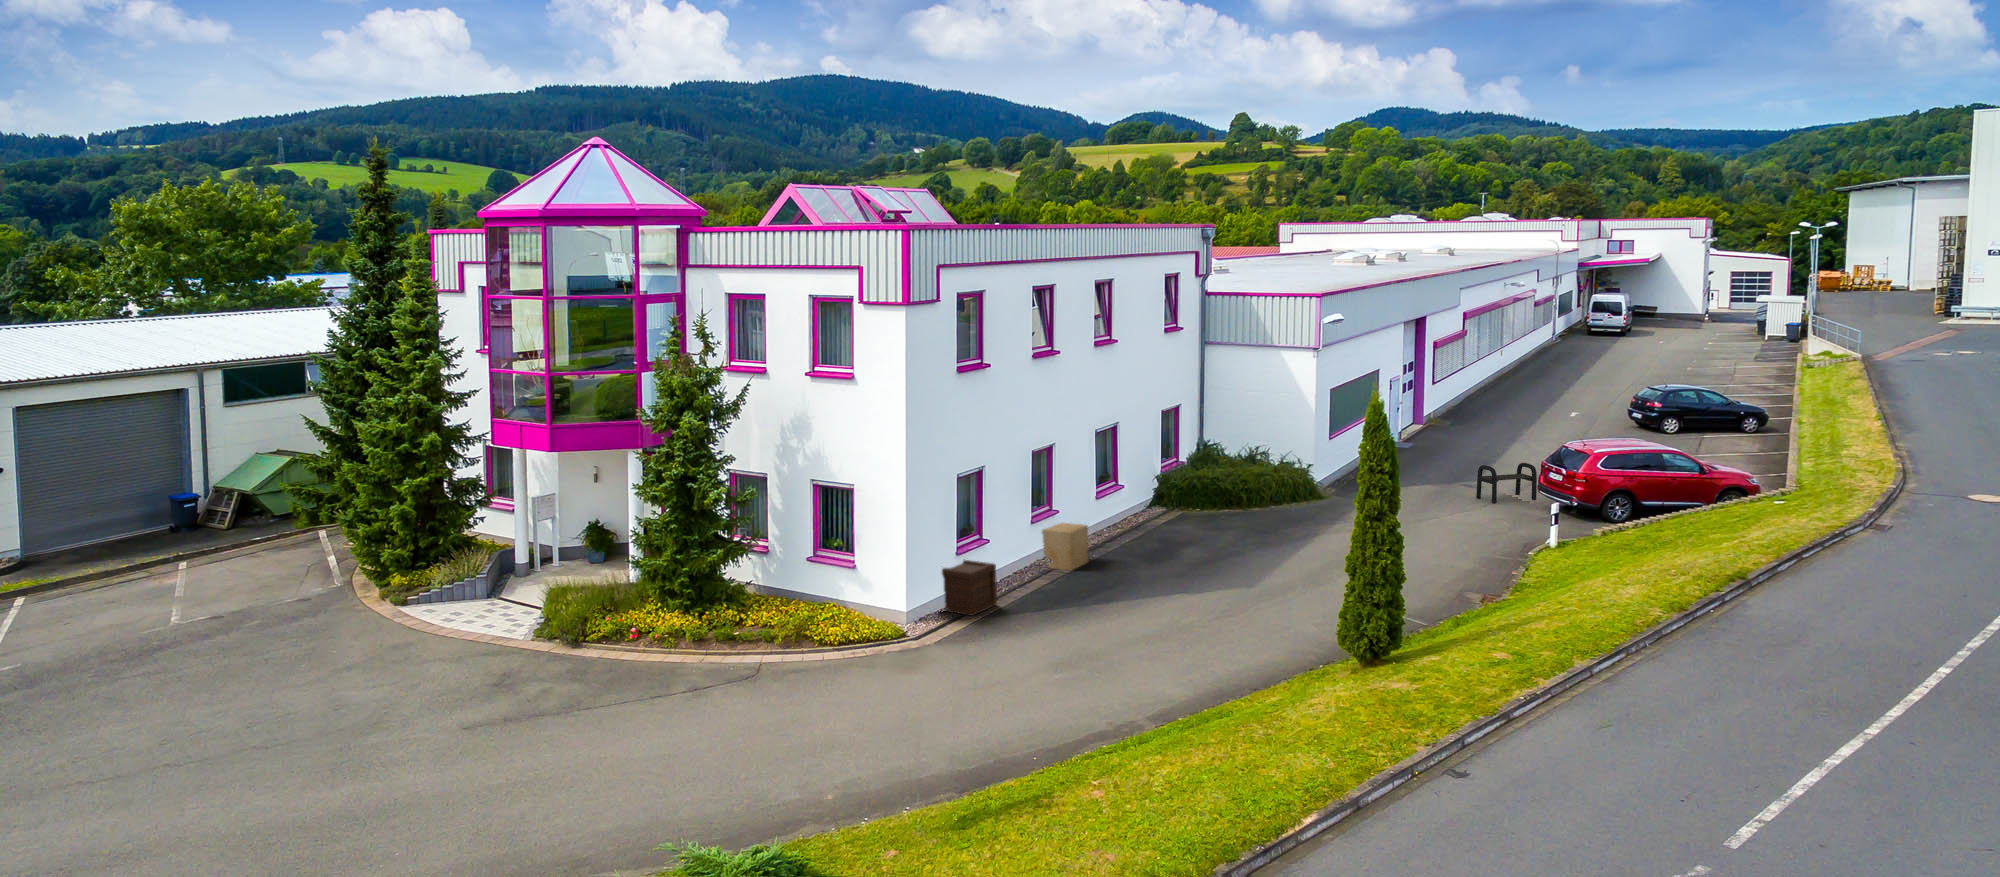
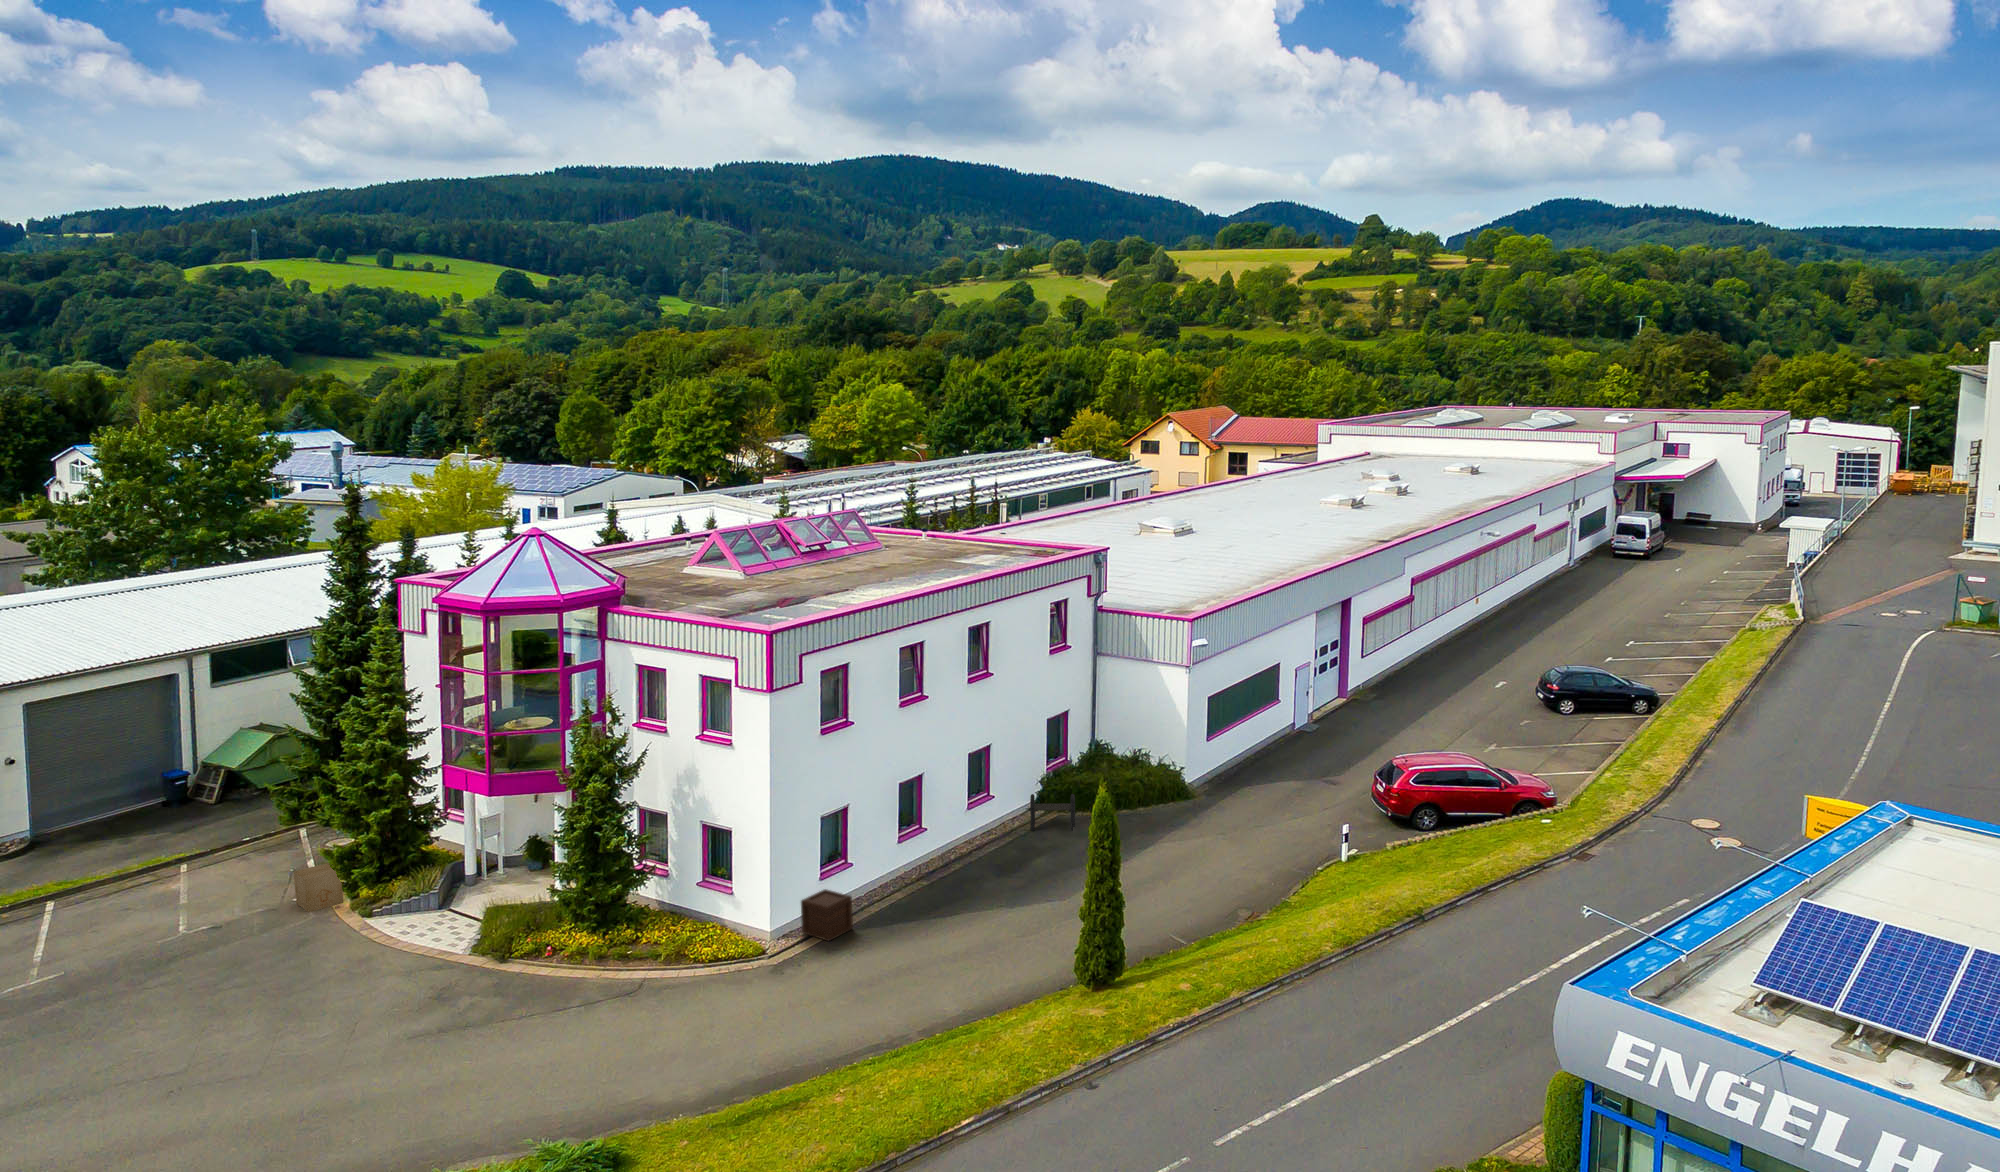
bench: present [1476,463,1537,503] -> present [1030,794,1075,831]
cardboard box: present [1042,523,1088,571] -> present [293,863,343,912]

